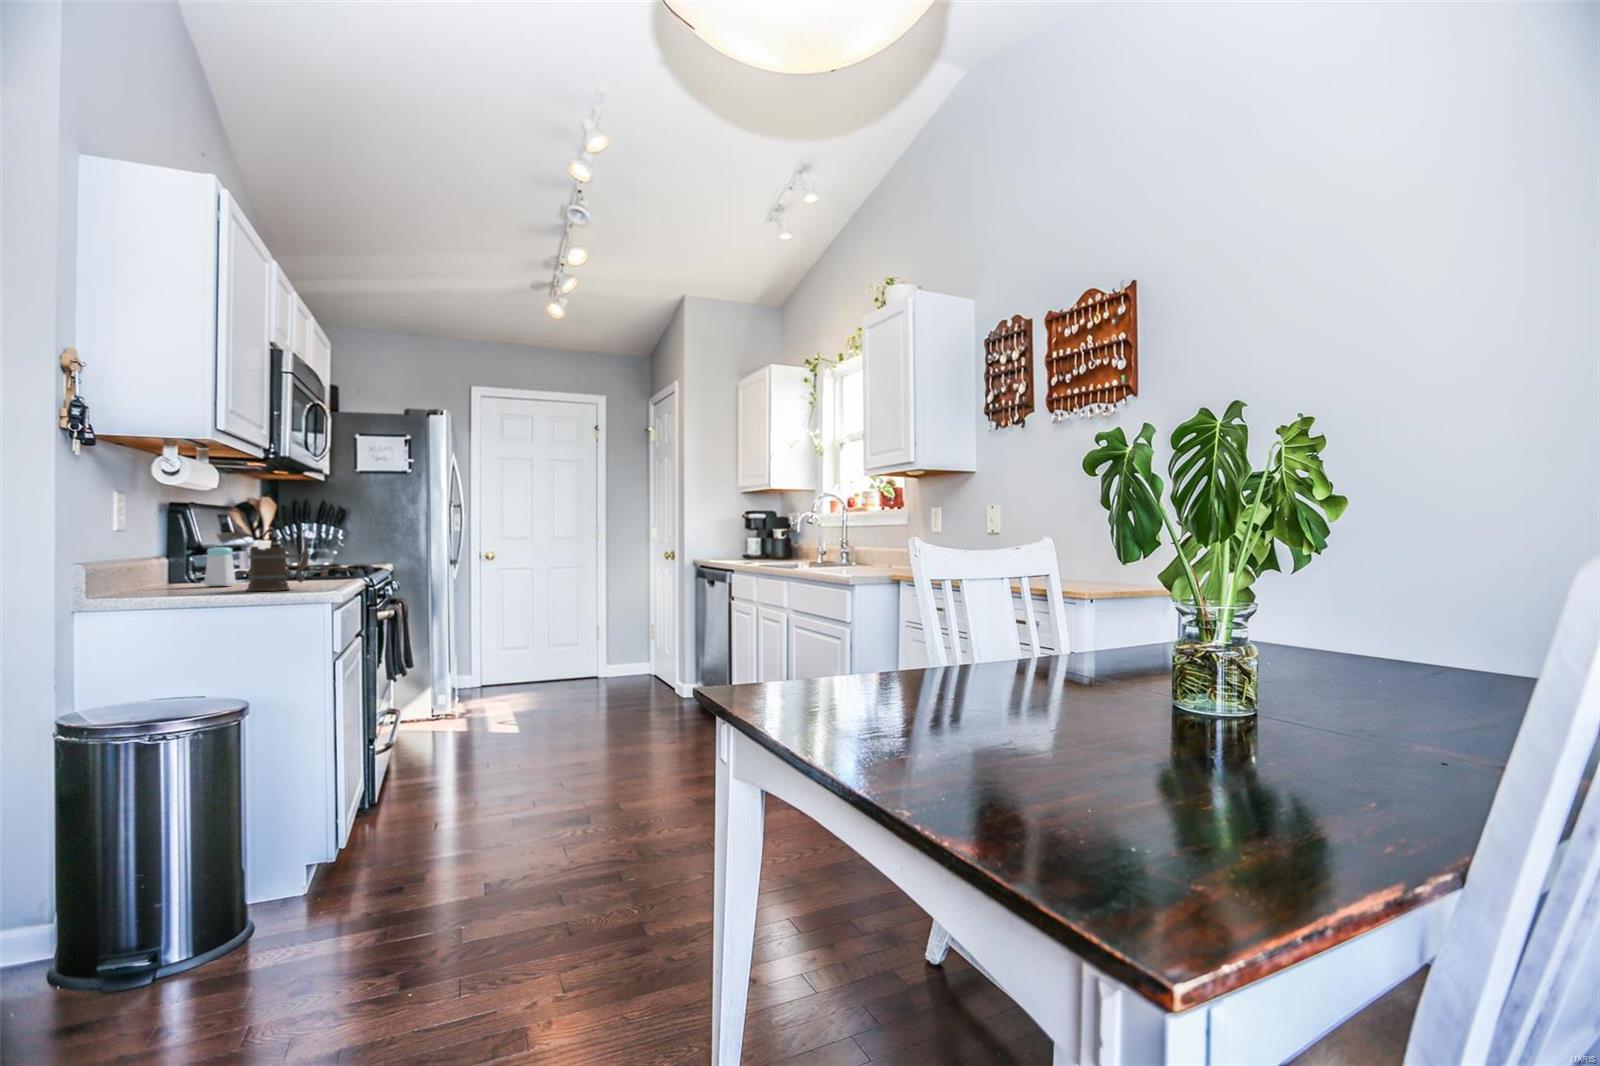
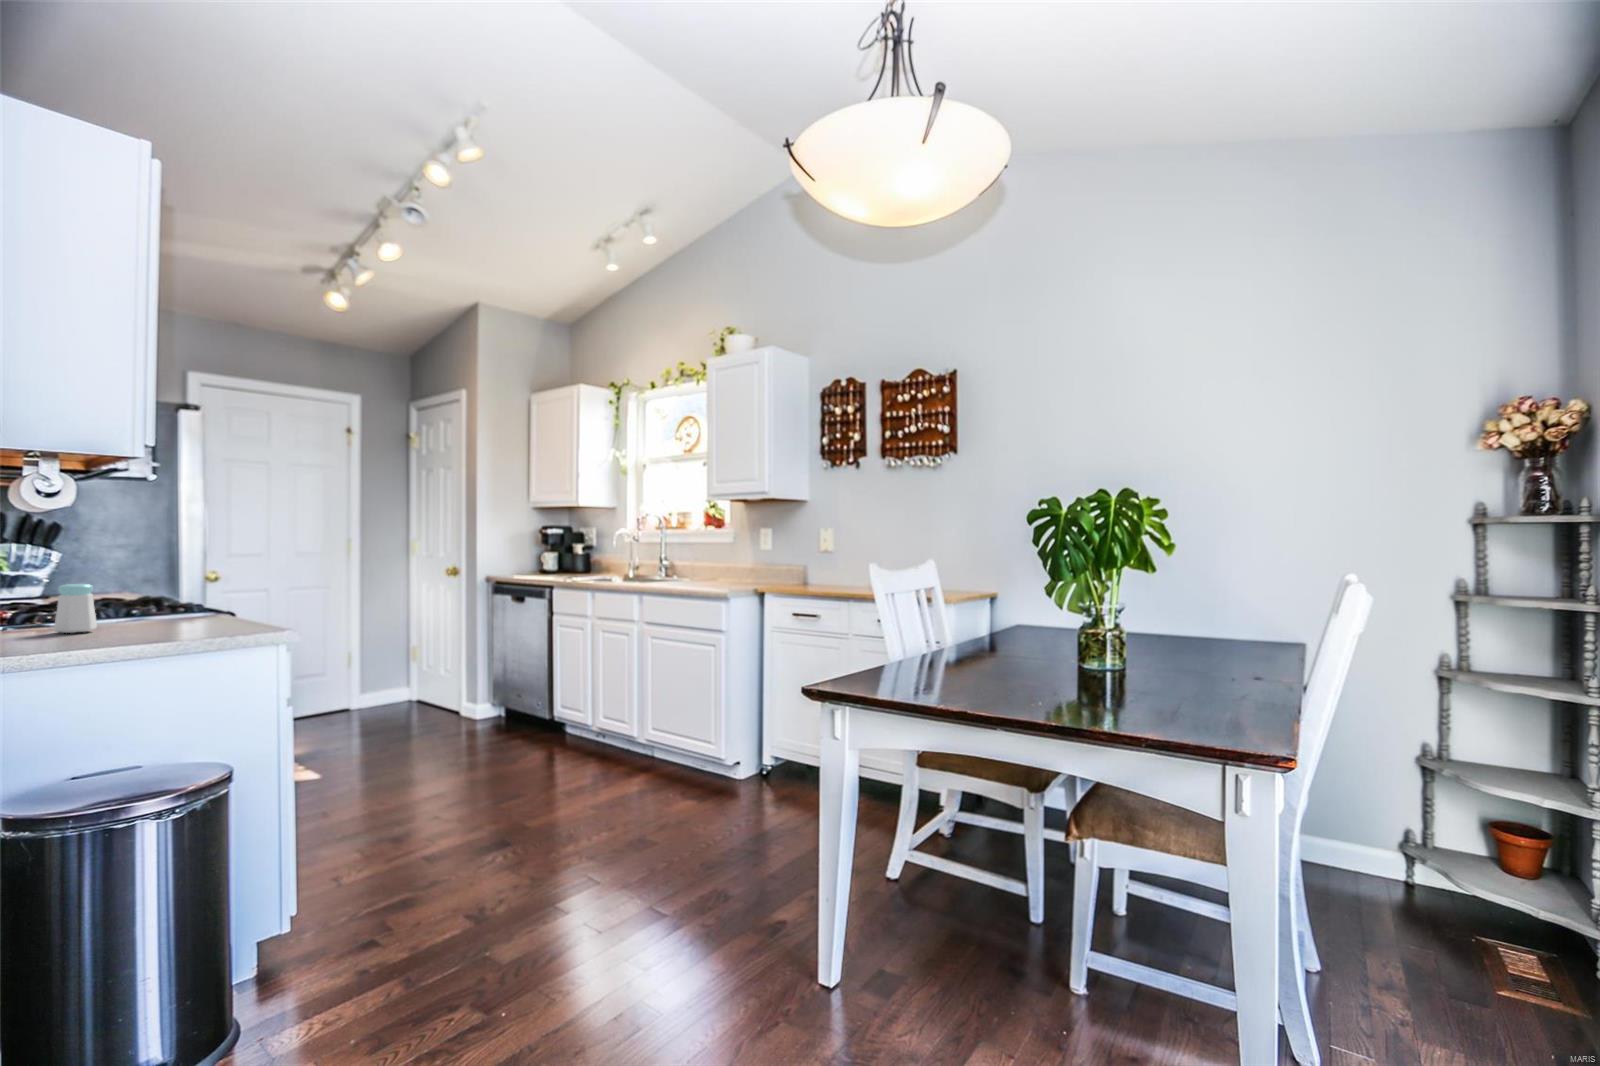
mug: present [247,546,309,591] -> none [143,583,223,637]

